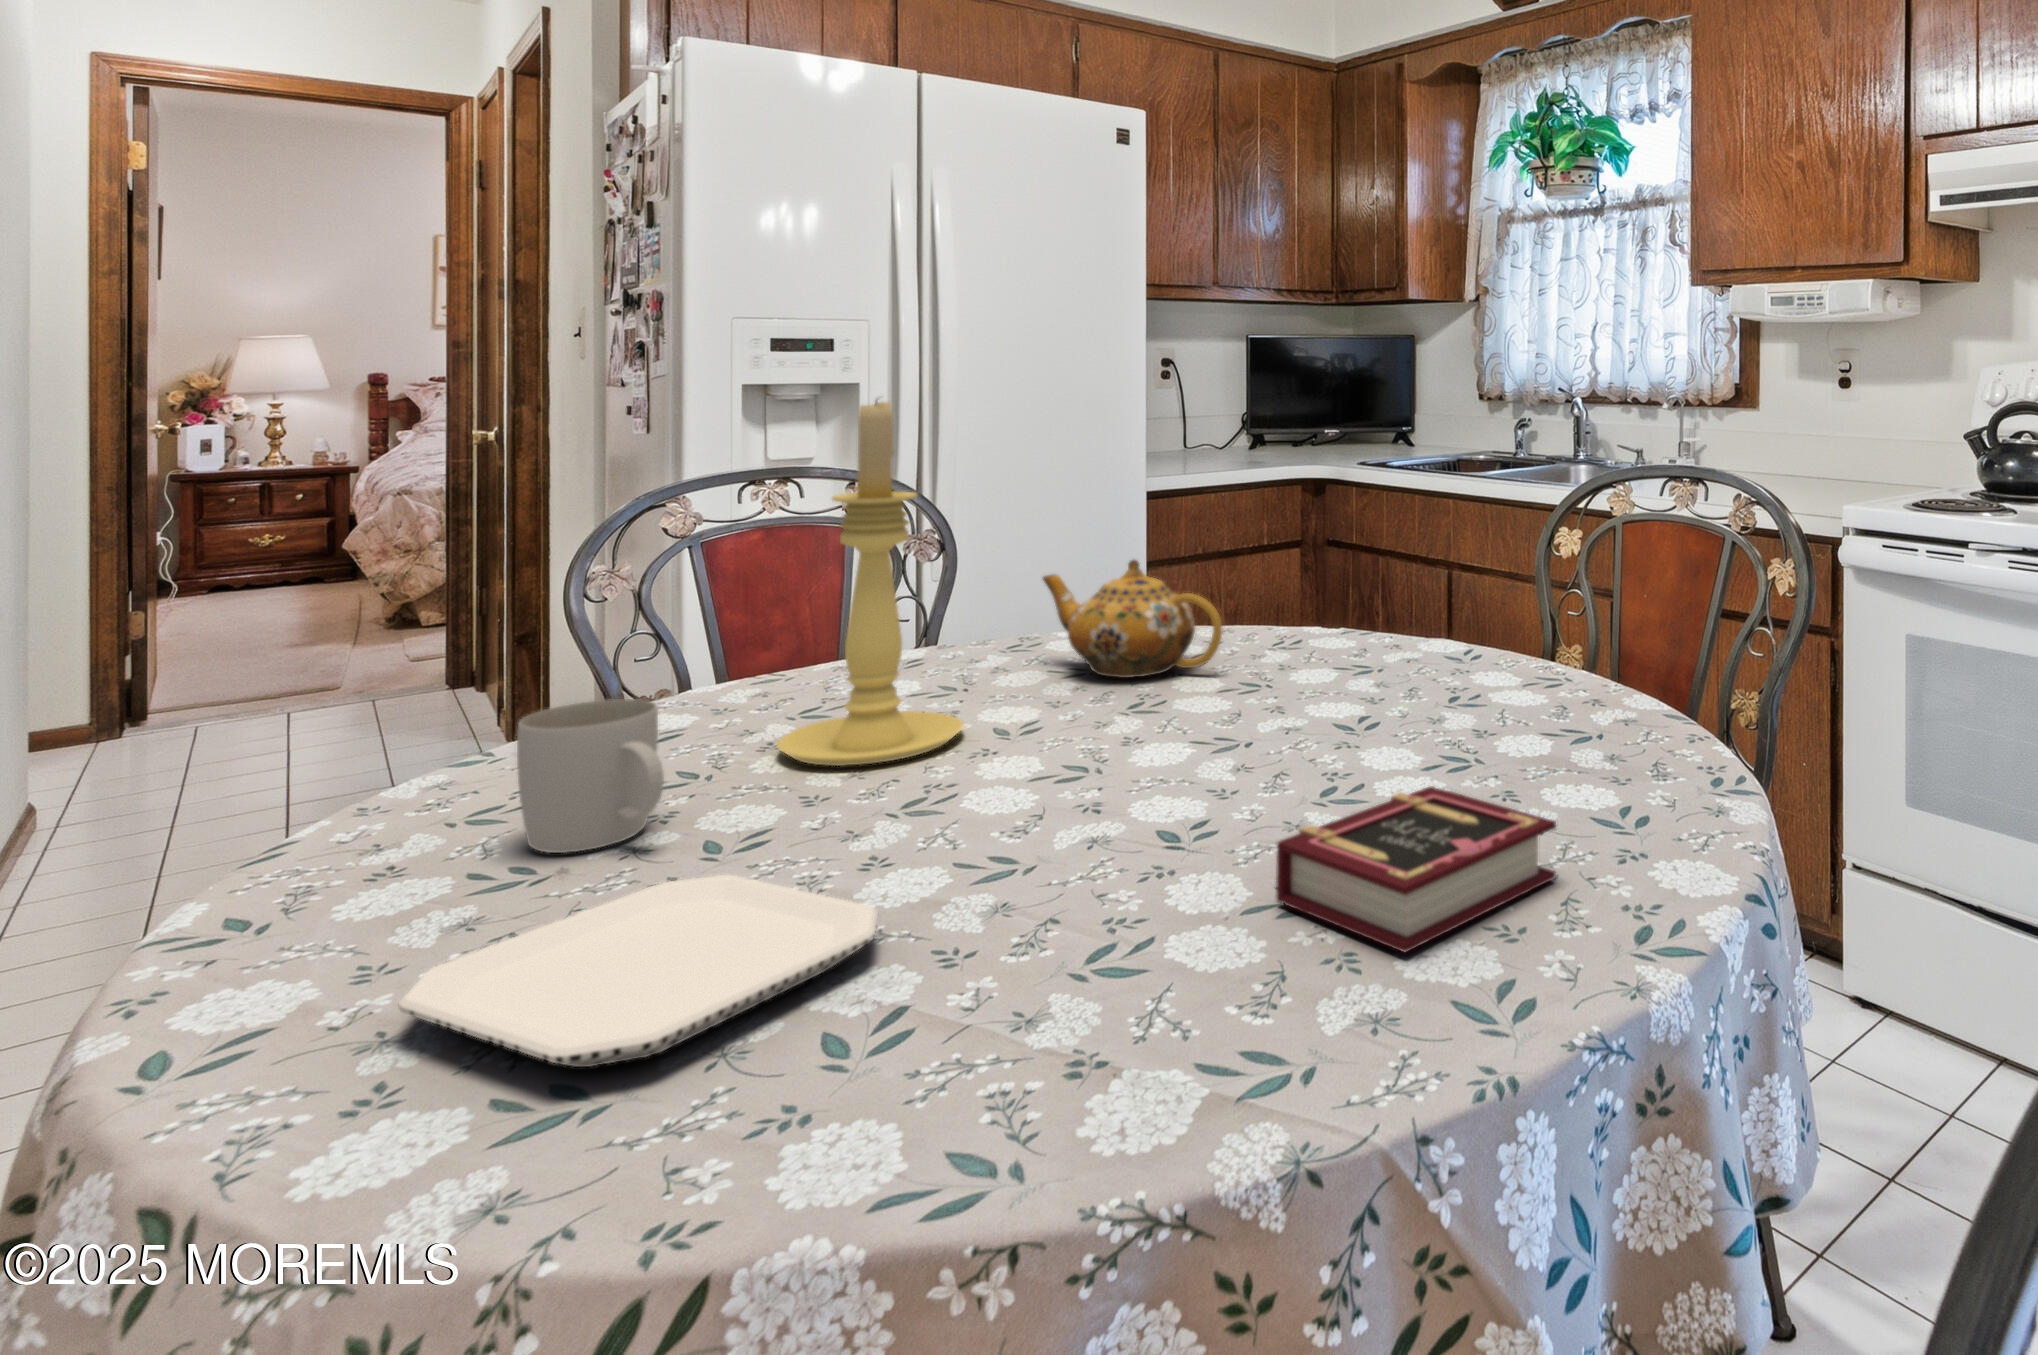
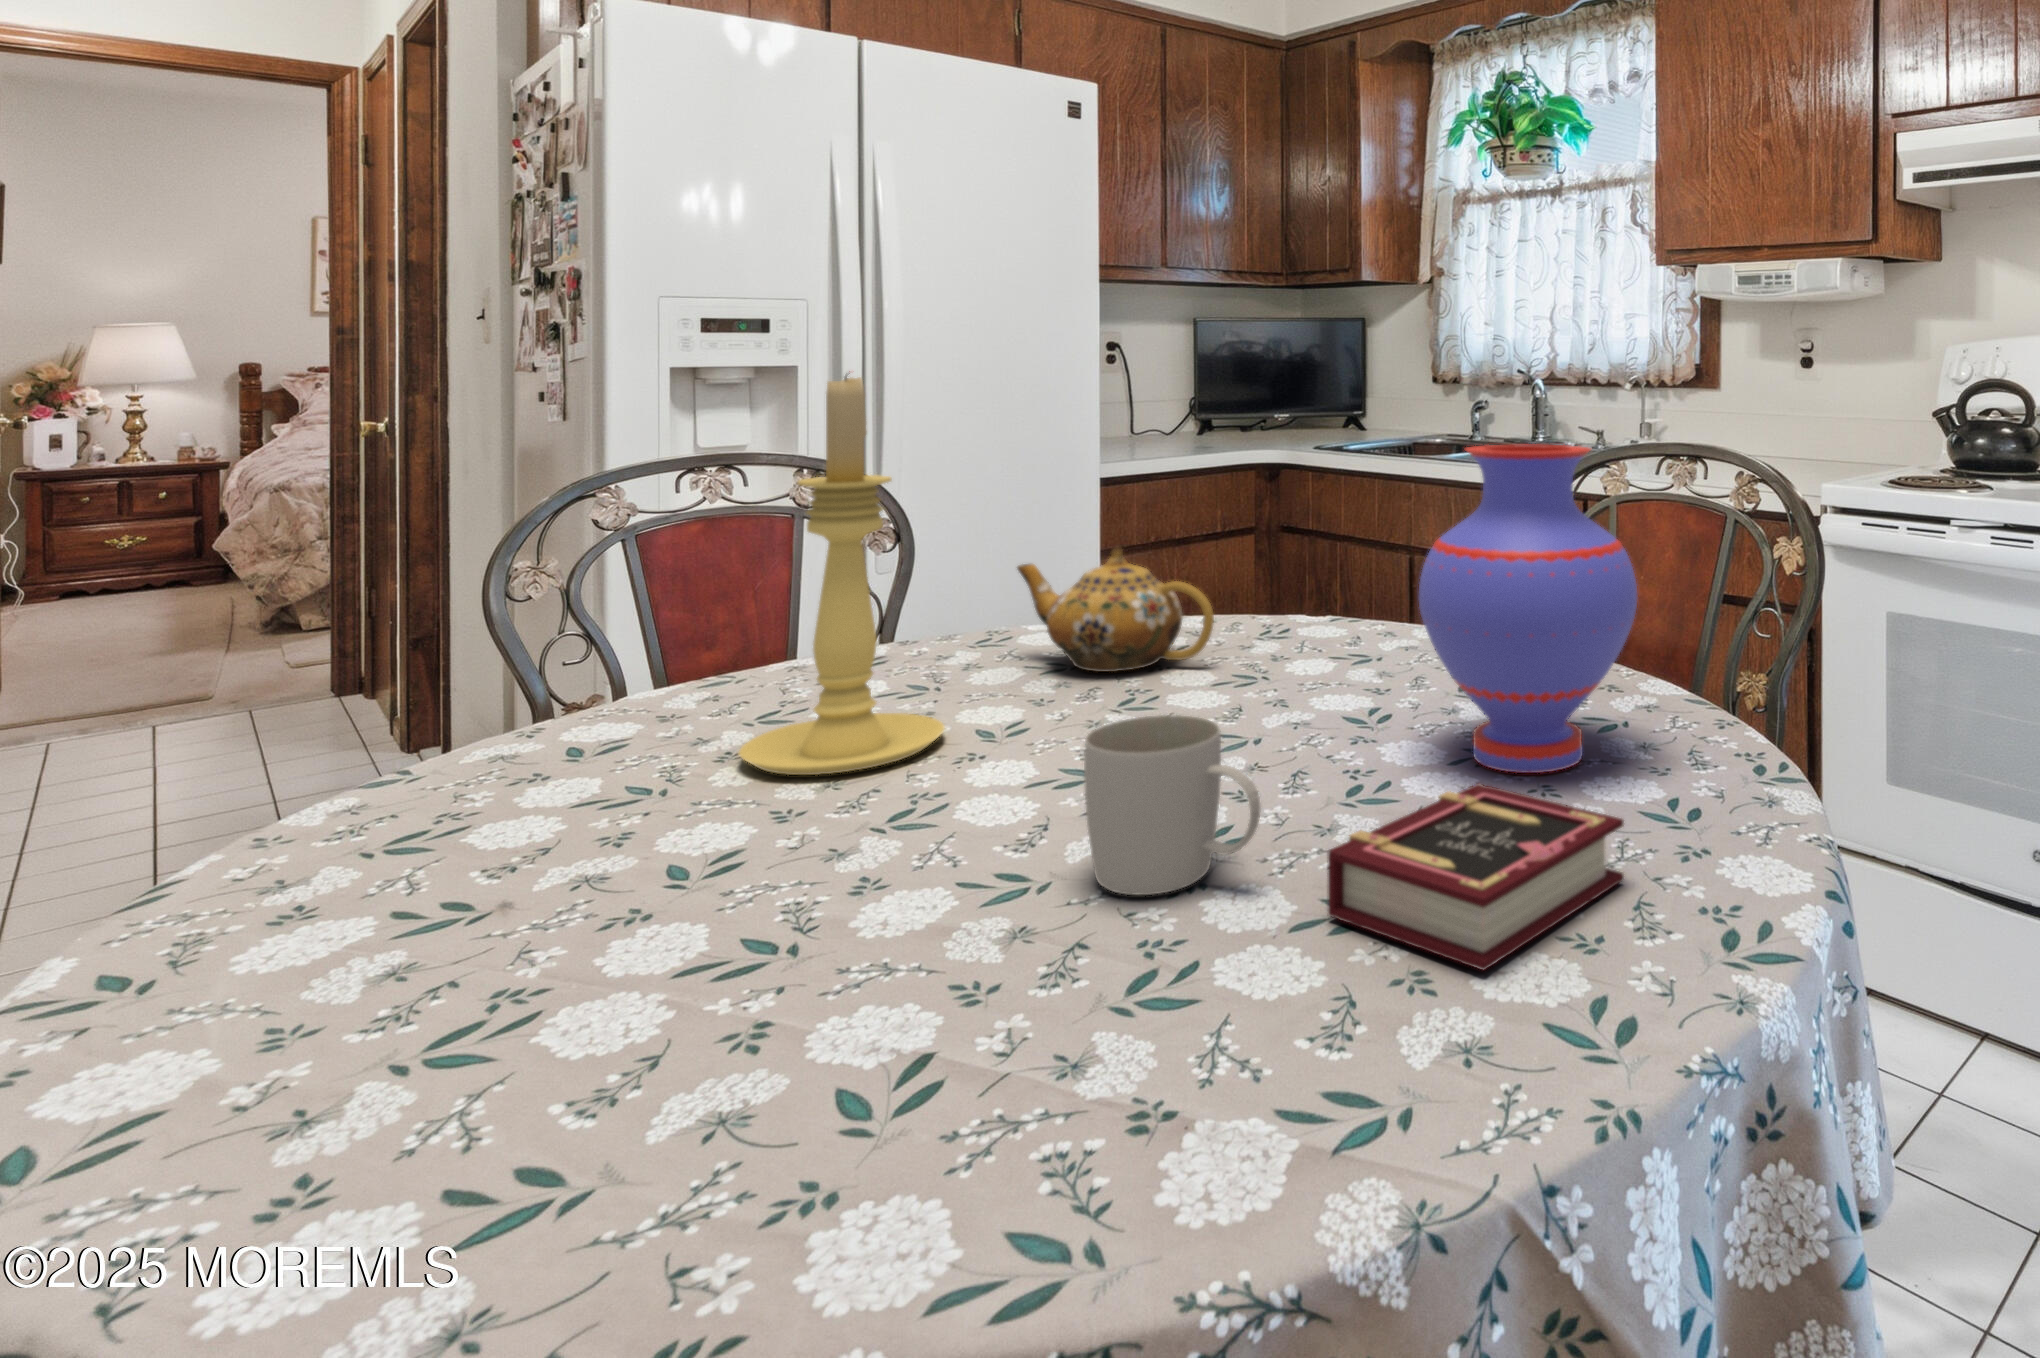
vase: none [1395,468,1601,780] -> present [1419,444,1637,773]
mug: present [517,699,664,853] -> present [1084,715,1260,895]
plate: present [399,875,878,1067] -> none [320,905,885,1146]

